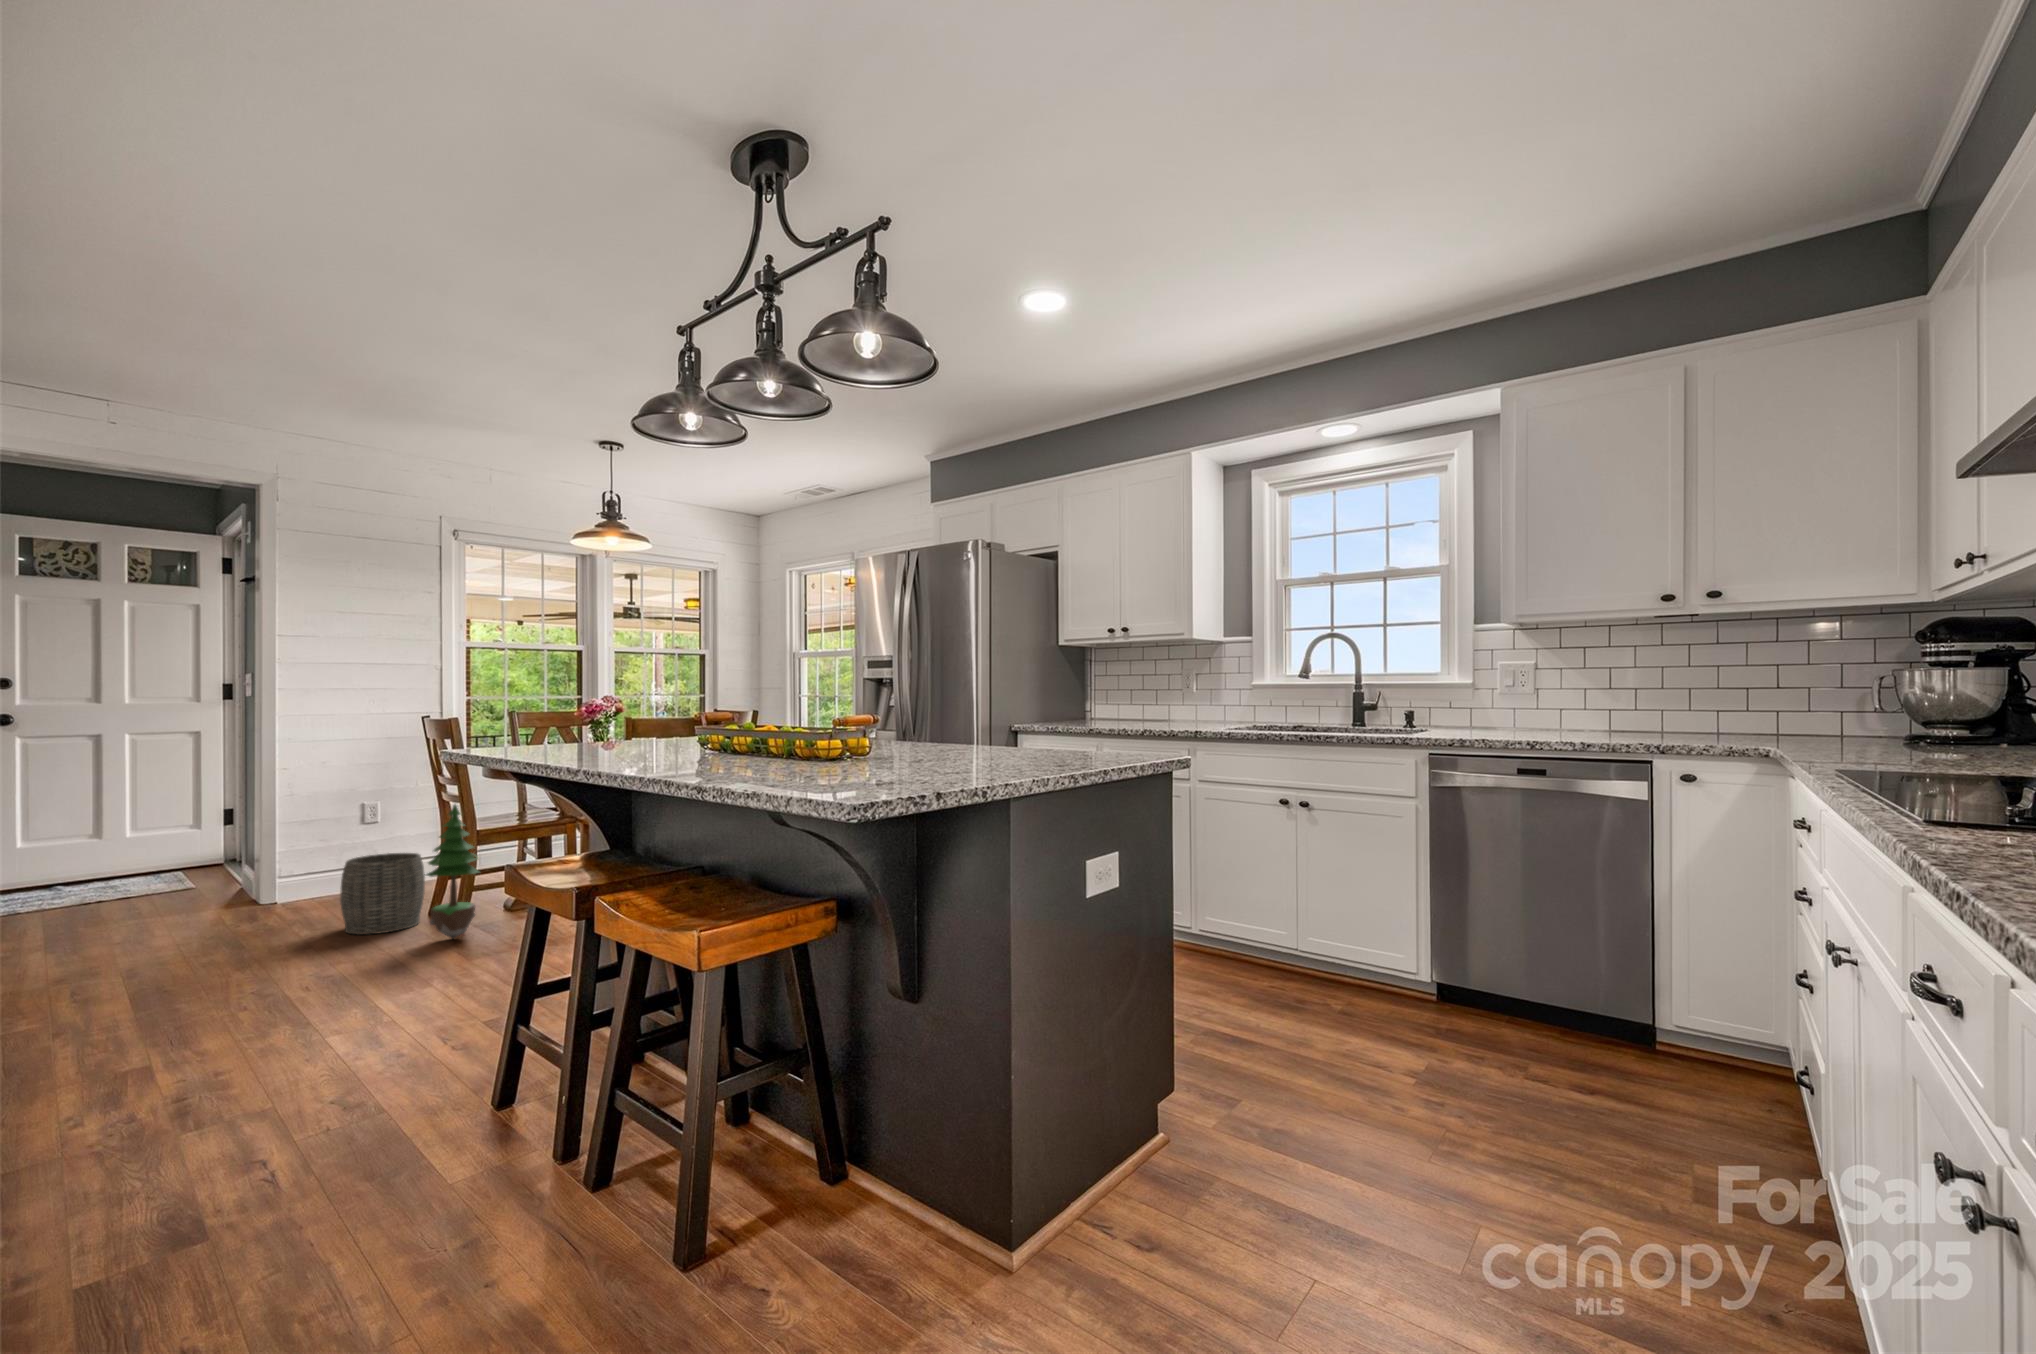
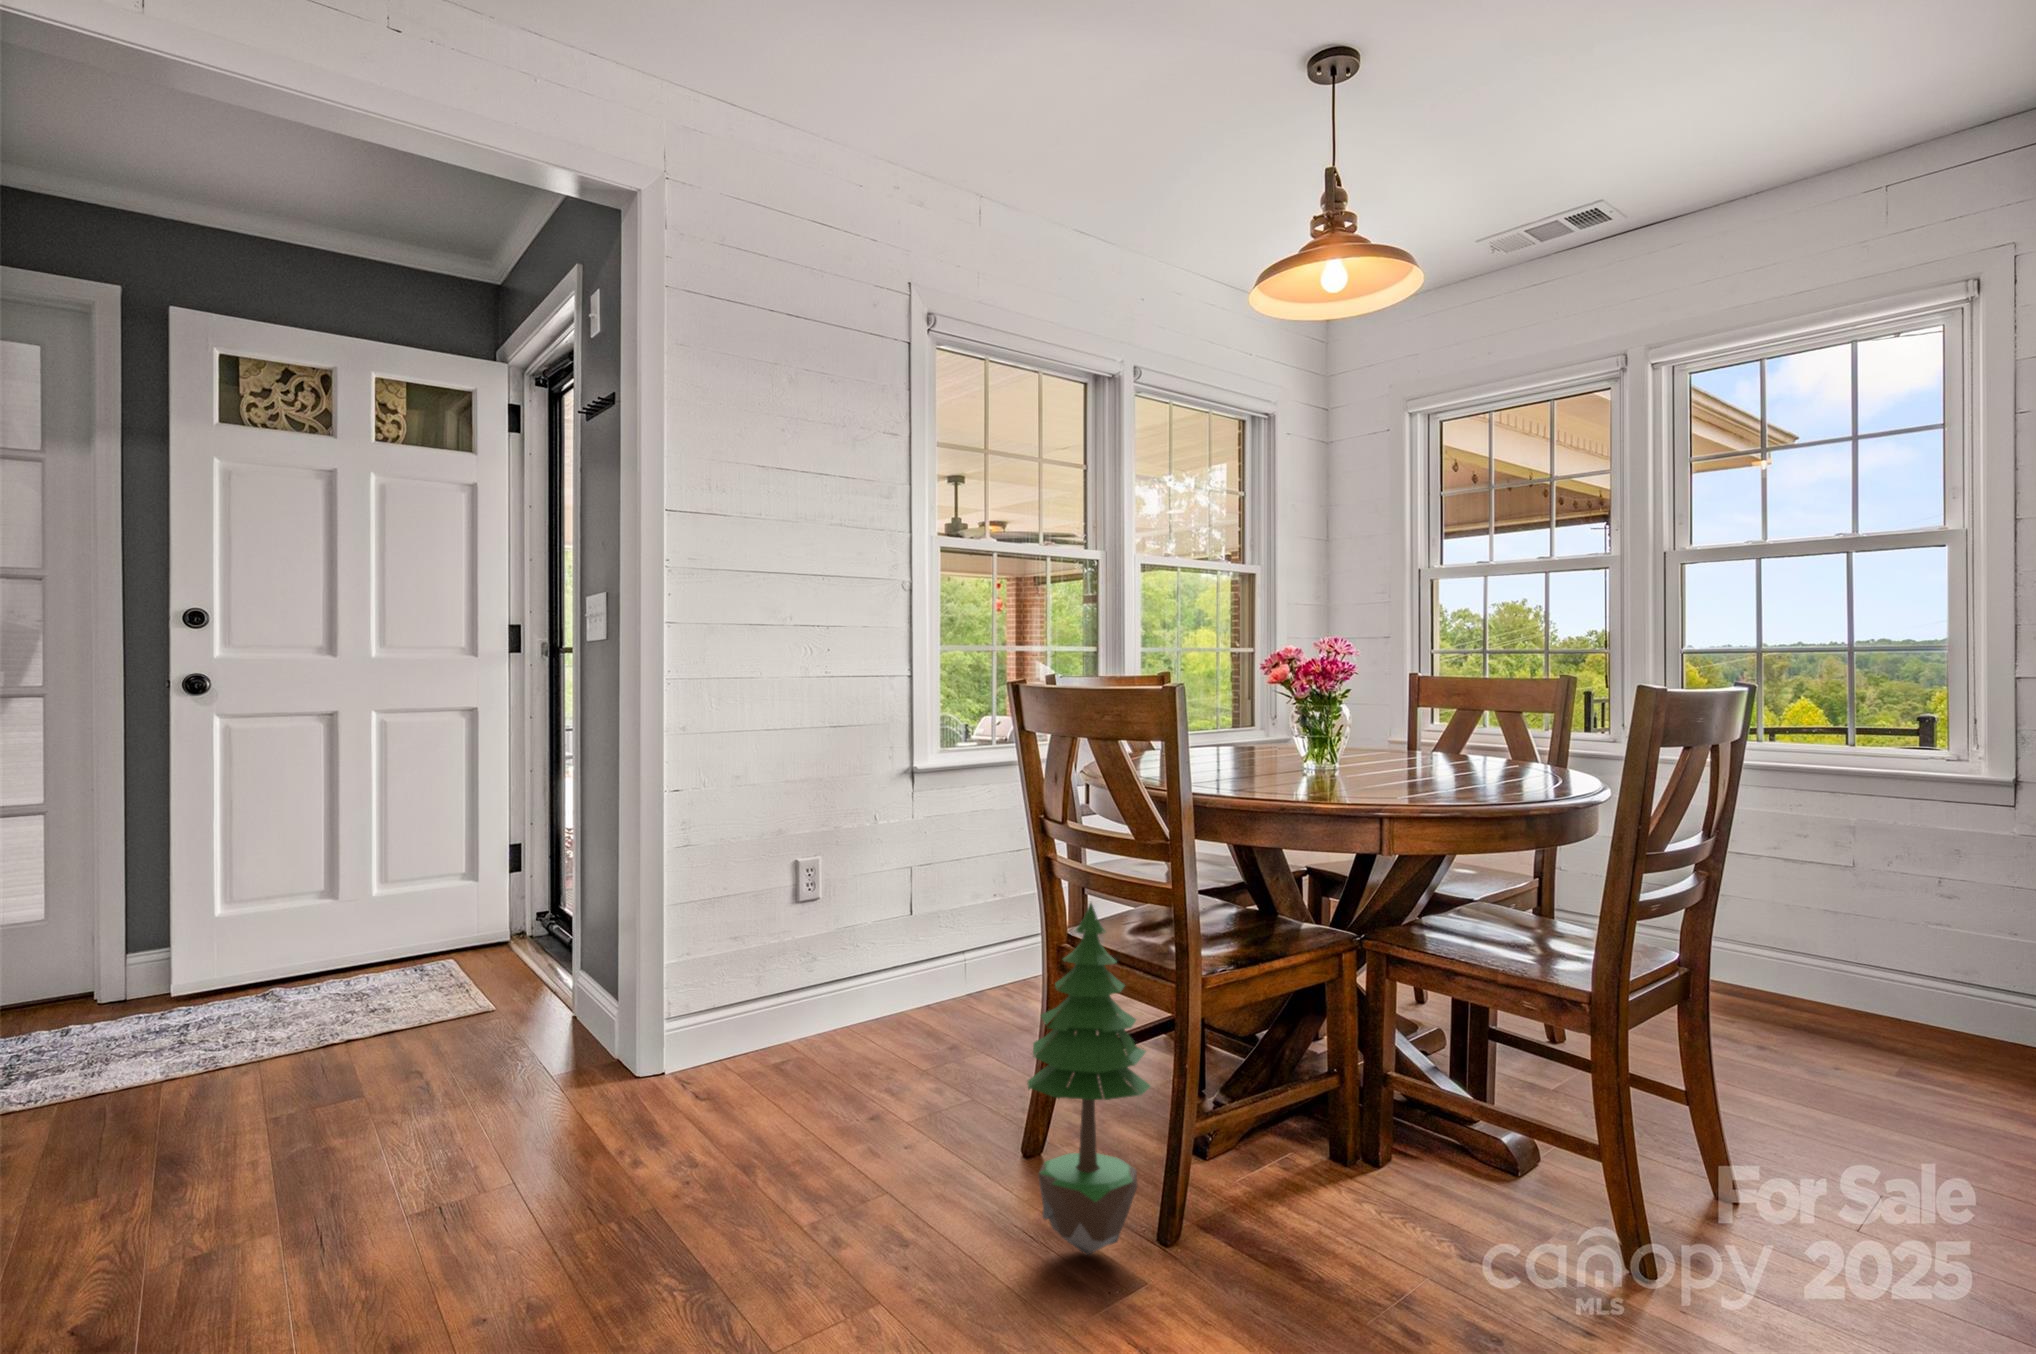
woven basket: present [340,853,425,935] -> none [802,995,965,1205]

